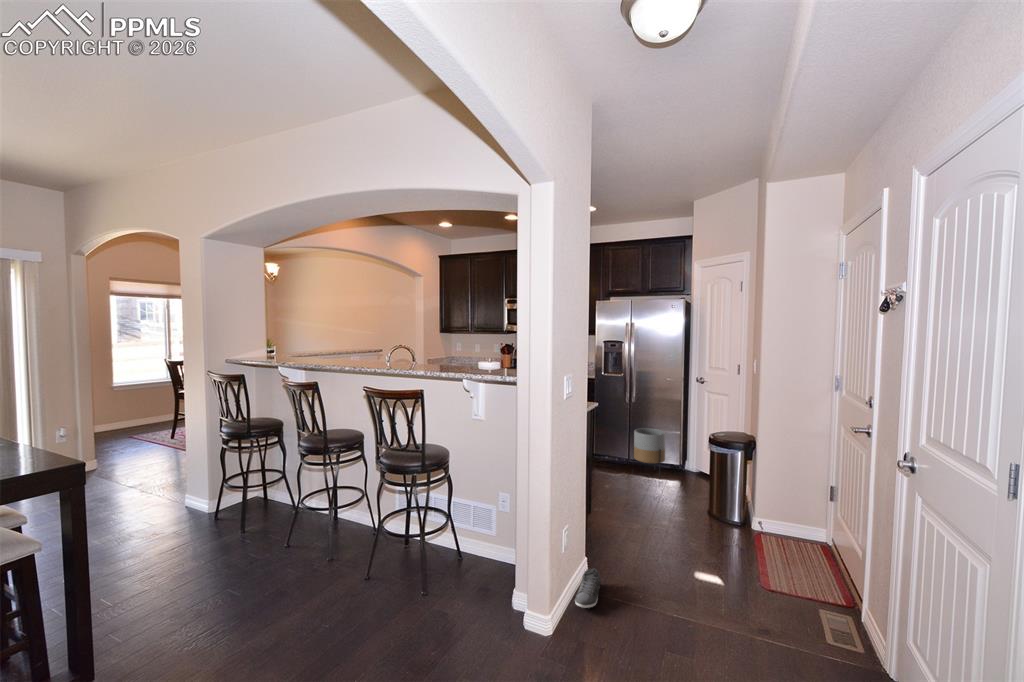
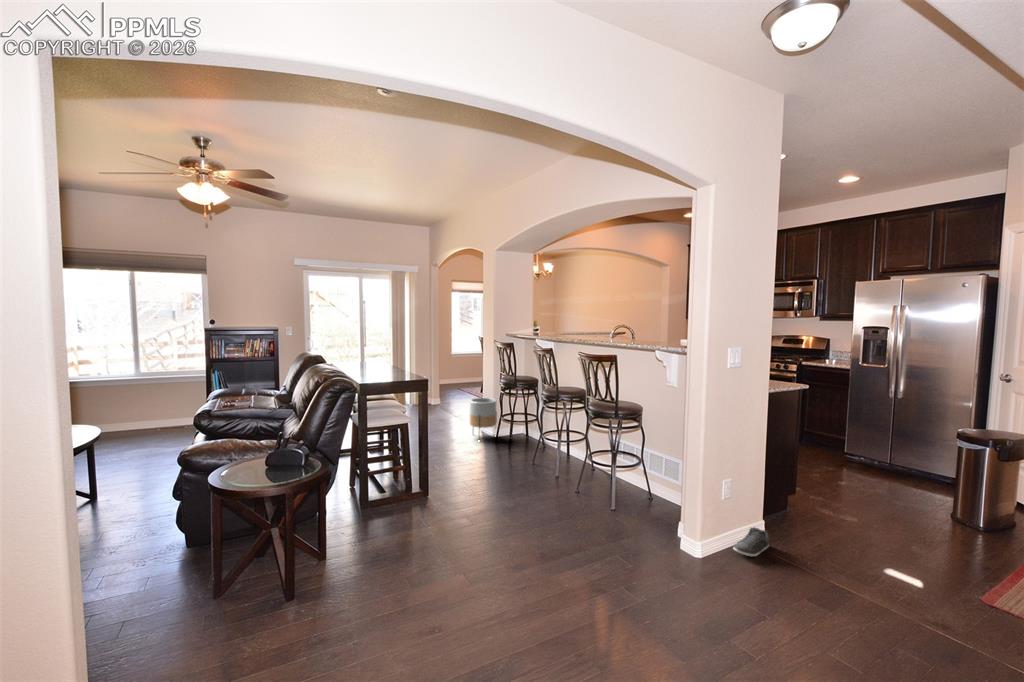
planter: present [633,428,666,478] -> present [470,398,497,429]

